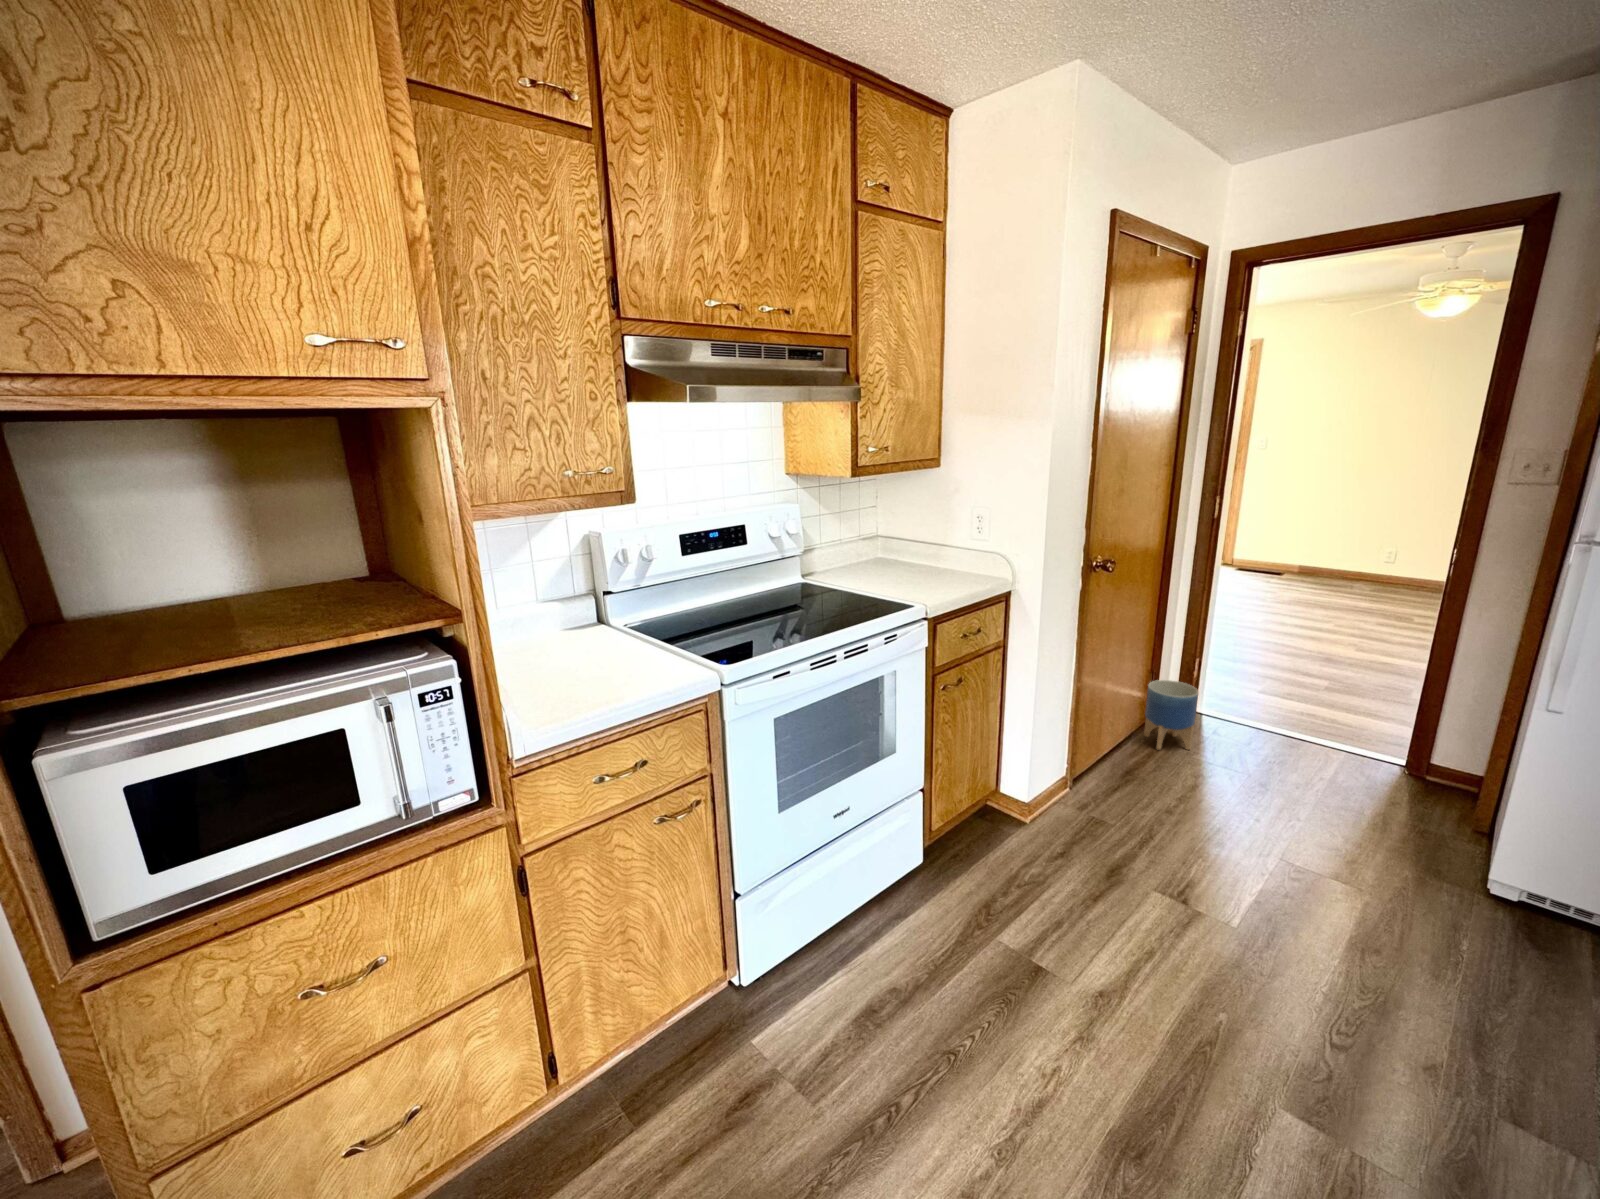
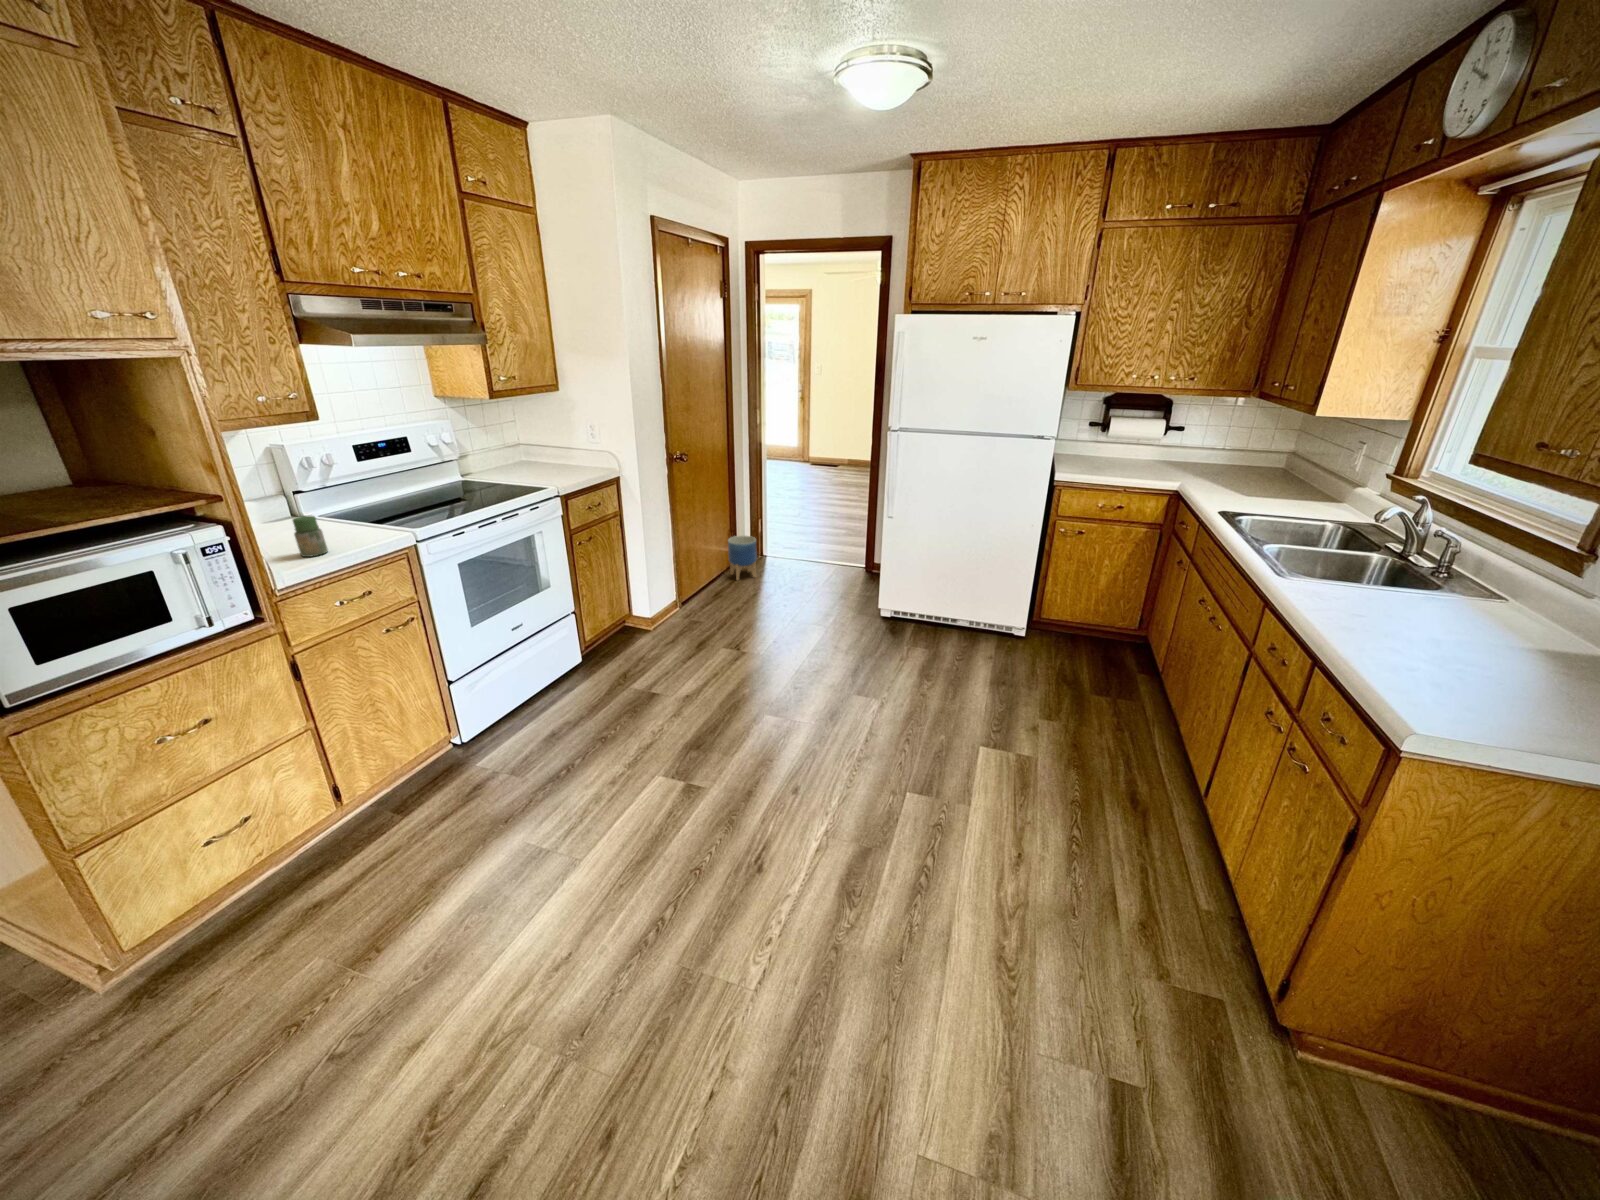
jar: none [563,640,602,702] -> present [293,516,328,557]

